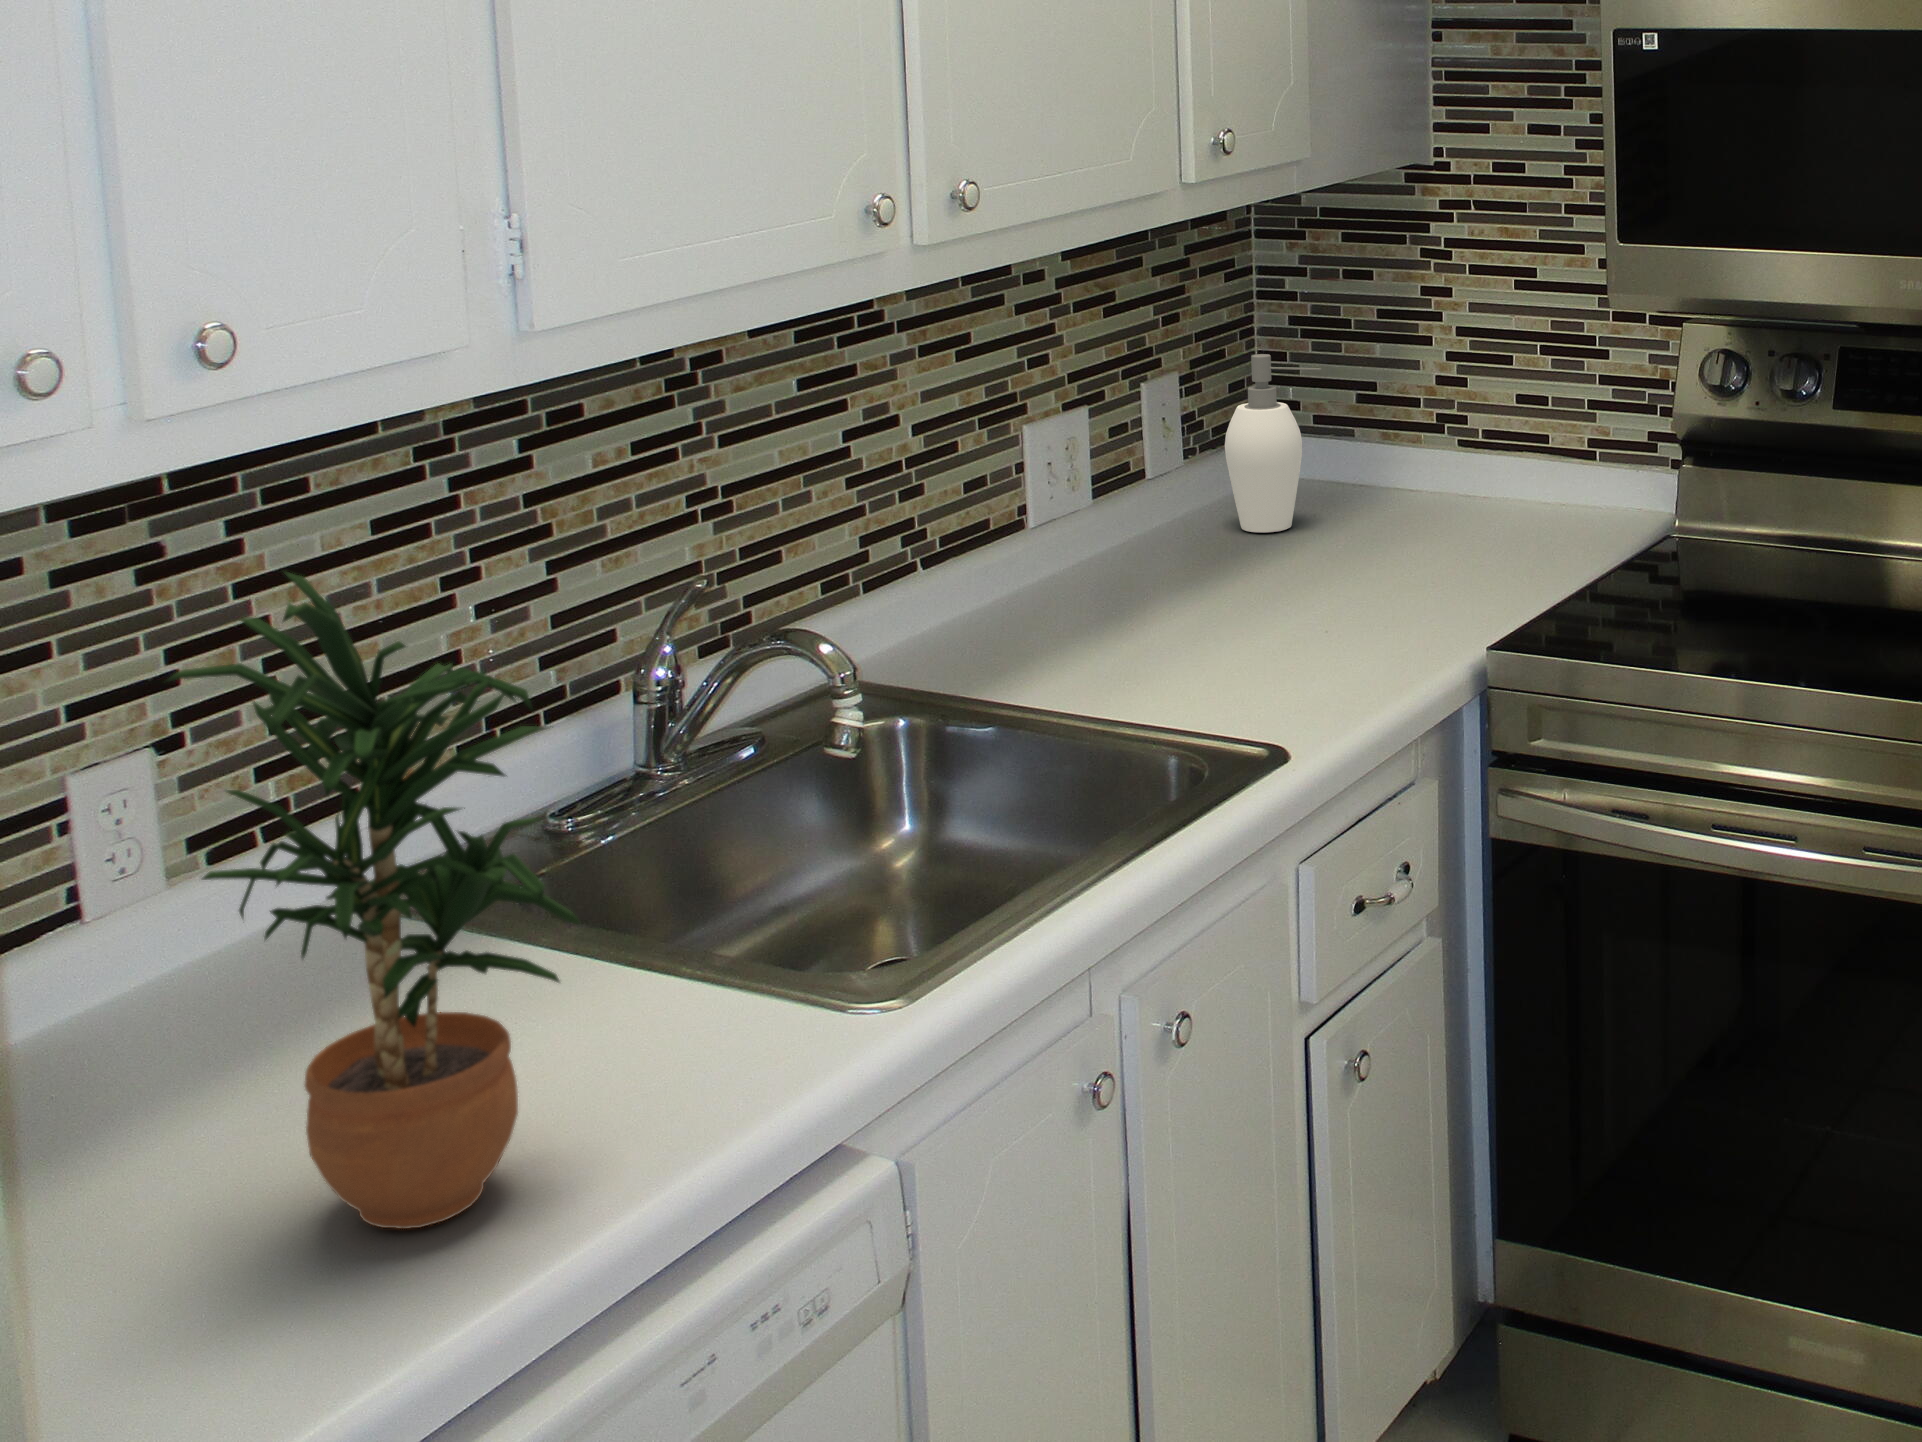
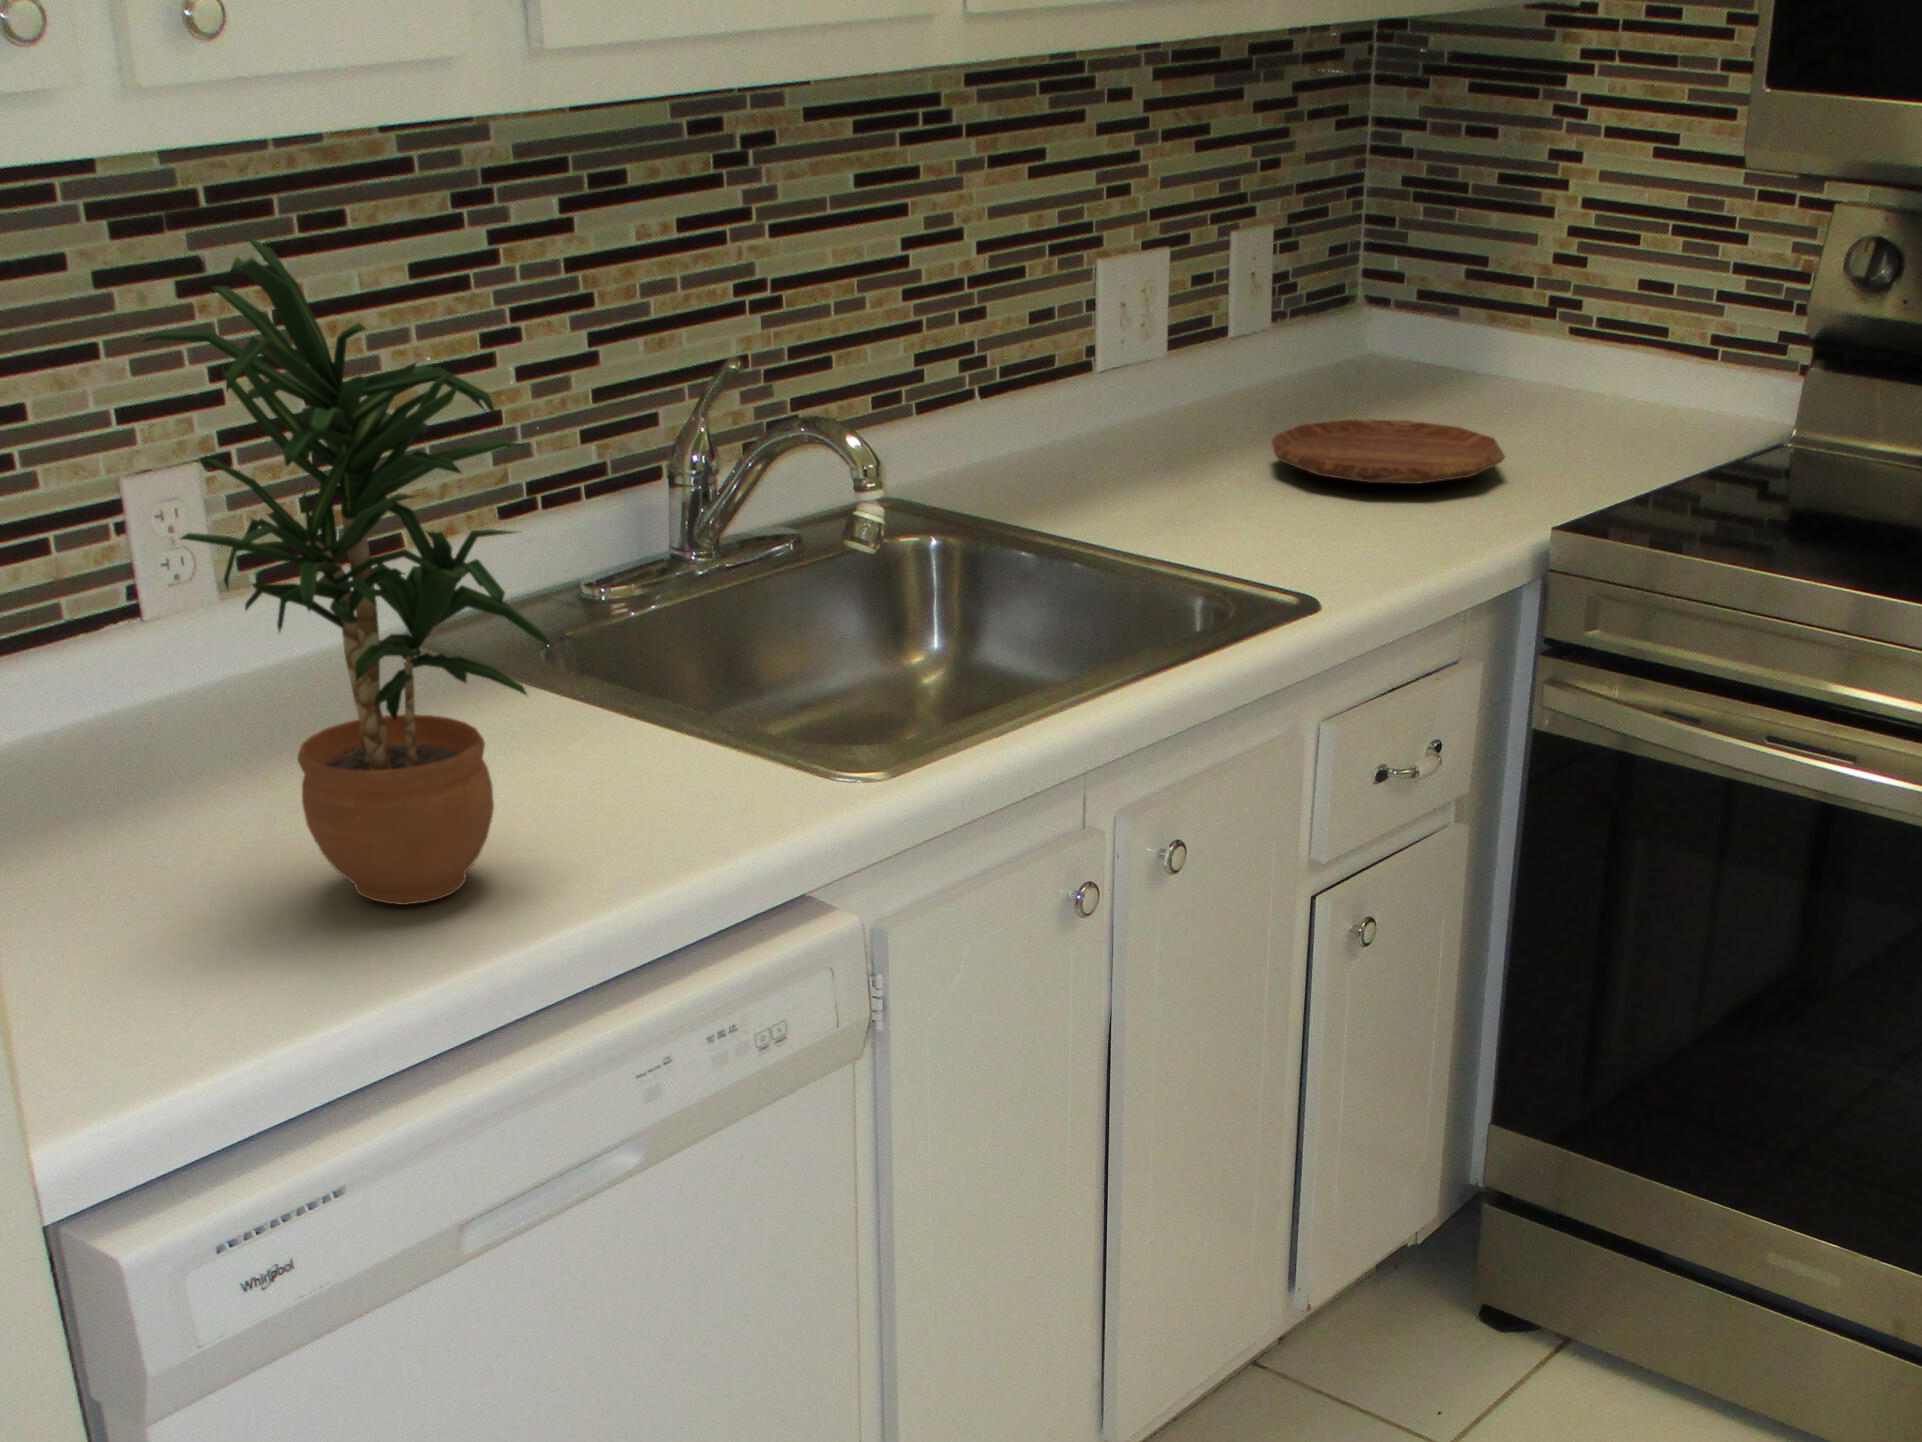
soap dispenser: present [1225,354,1321,532] -> none [1312,207,1423,409]
tray: none [1208,544,1431,612] -> present [1272,419,1505,484]

